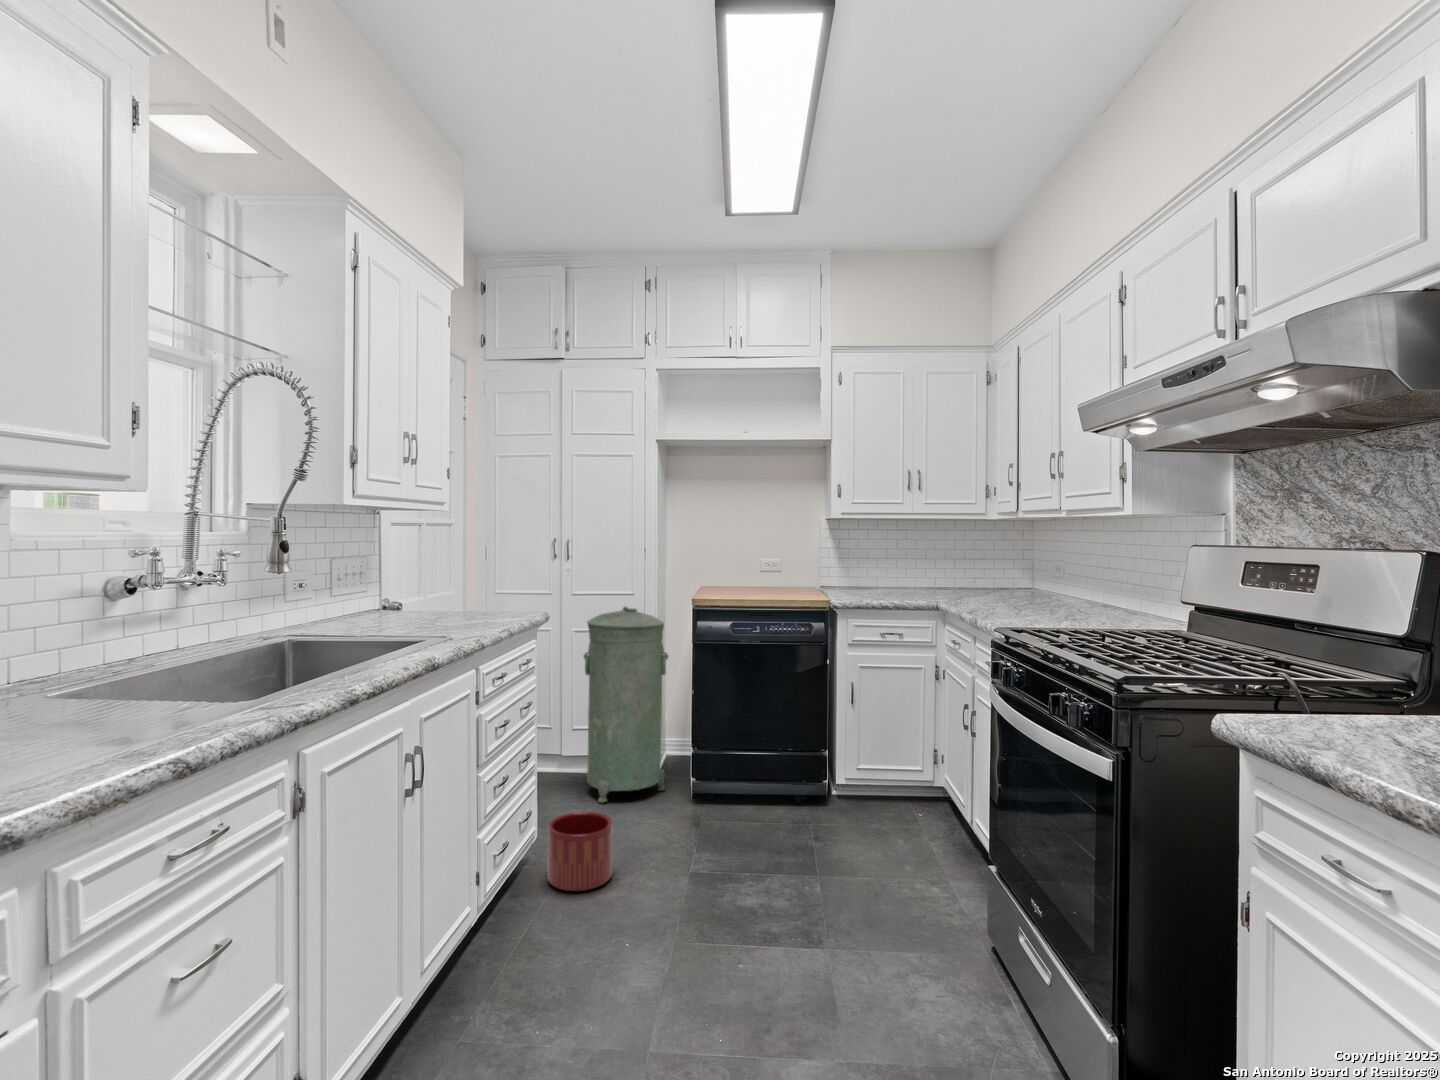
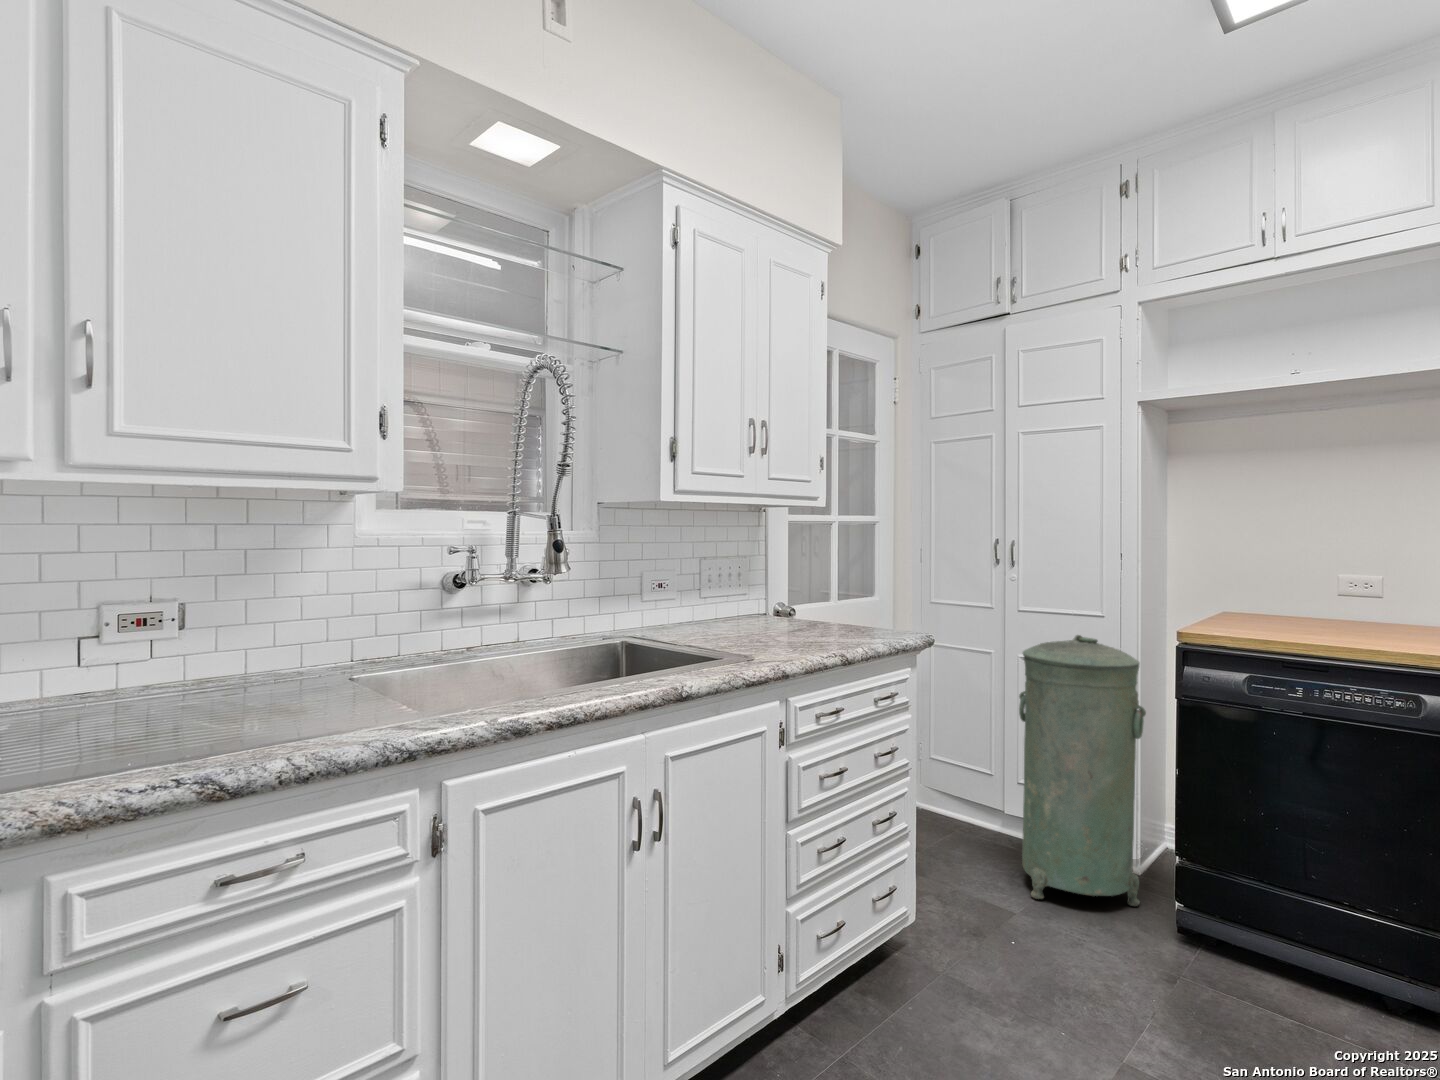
planter: present [548,812,612,891] -> none [910,908,1001,1027]

